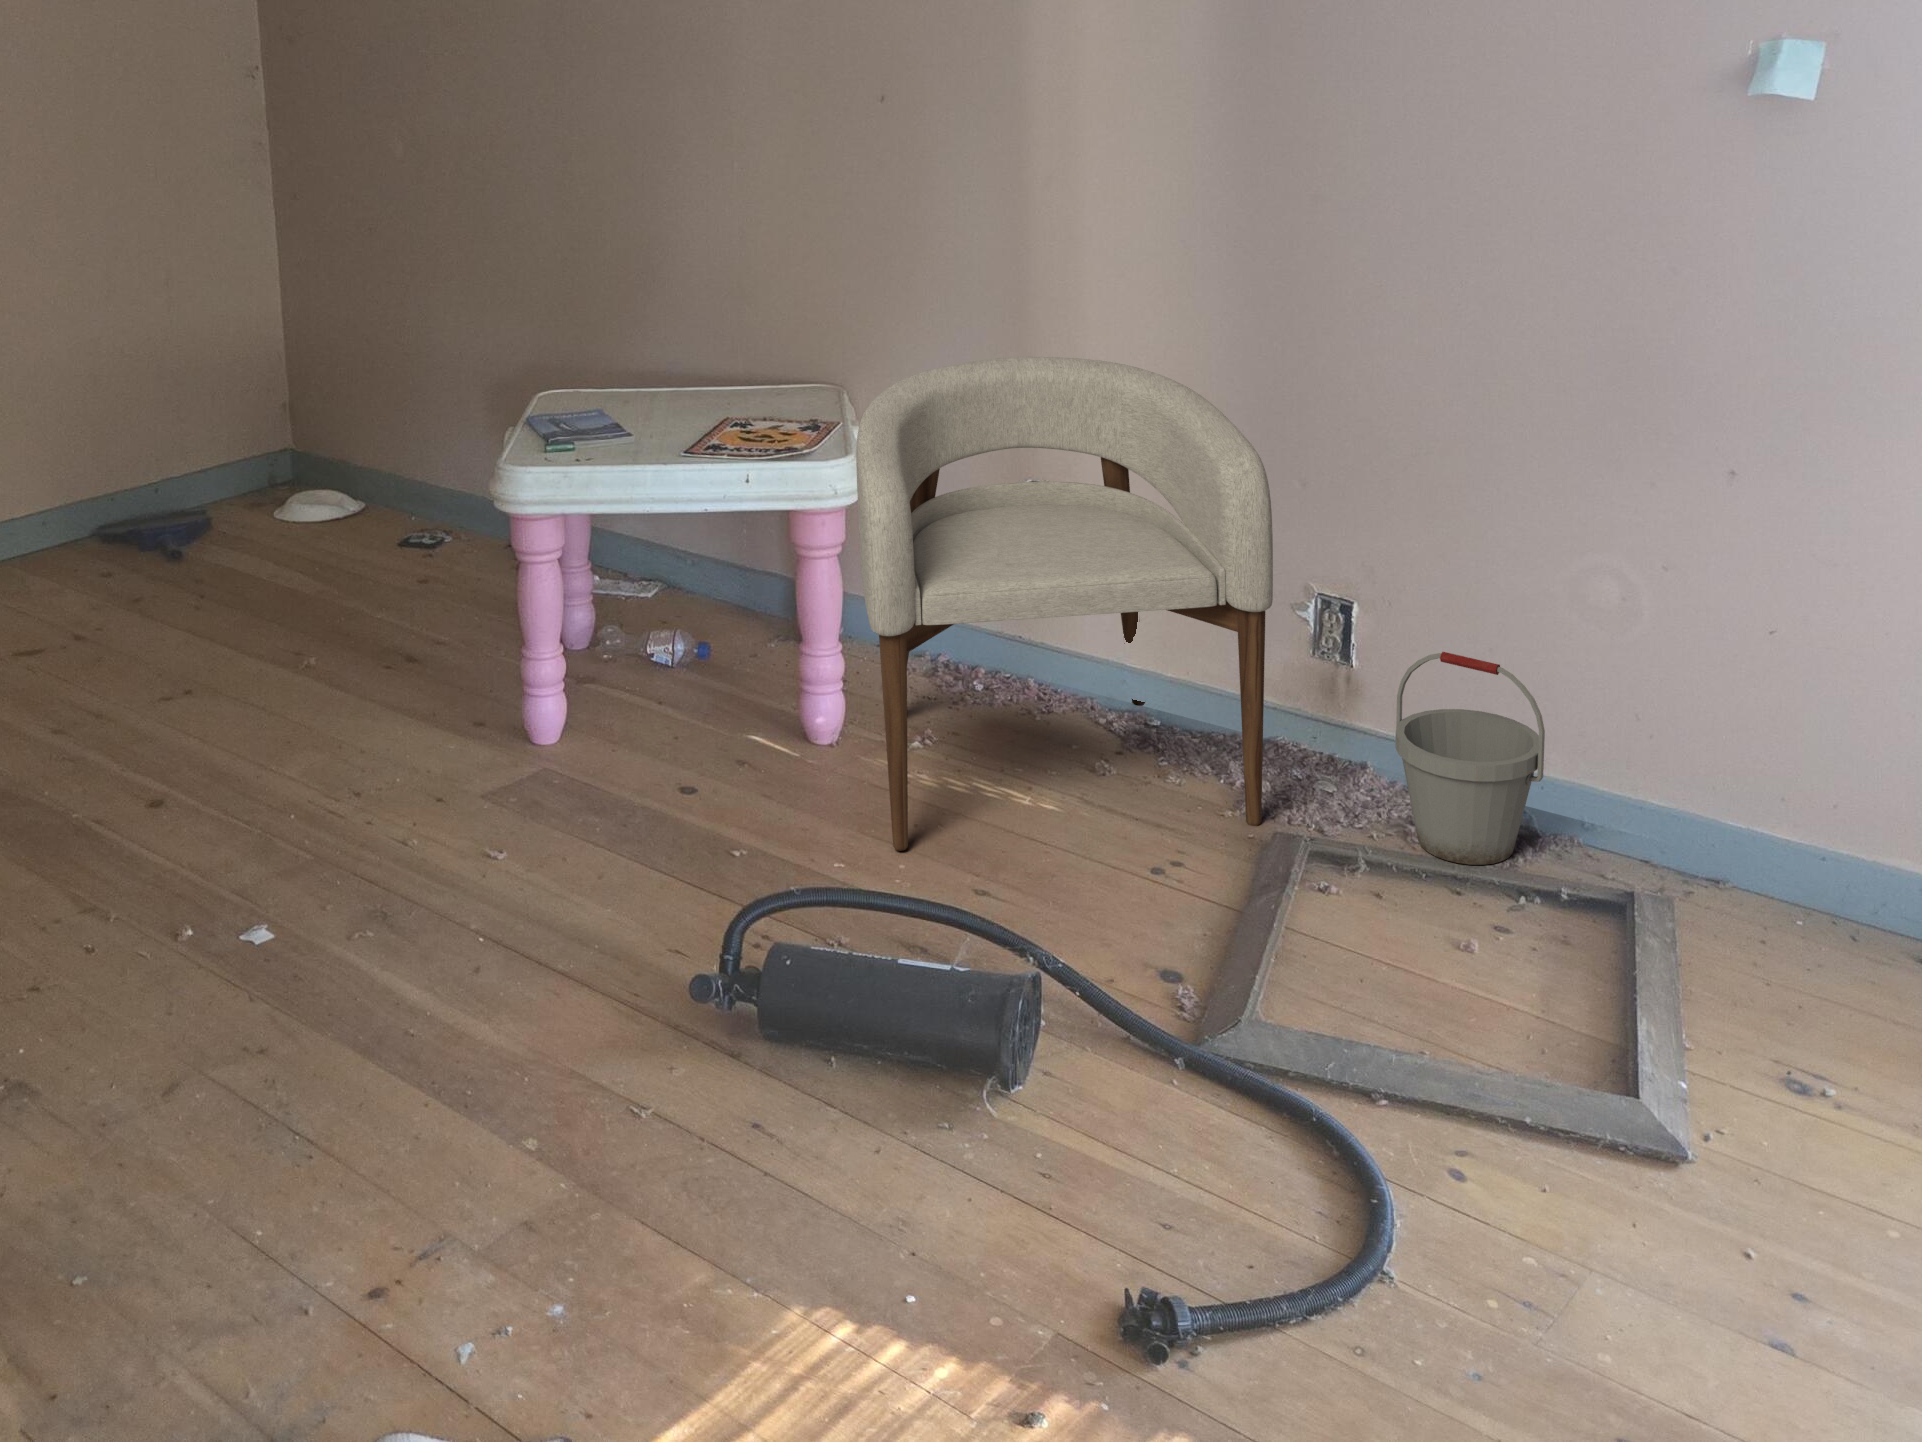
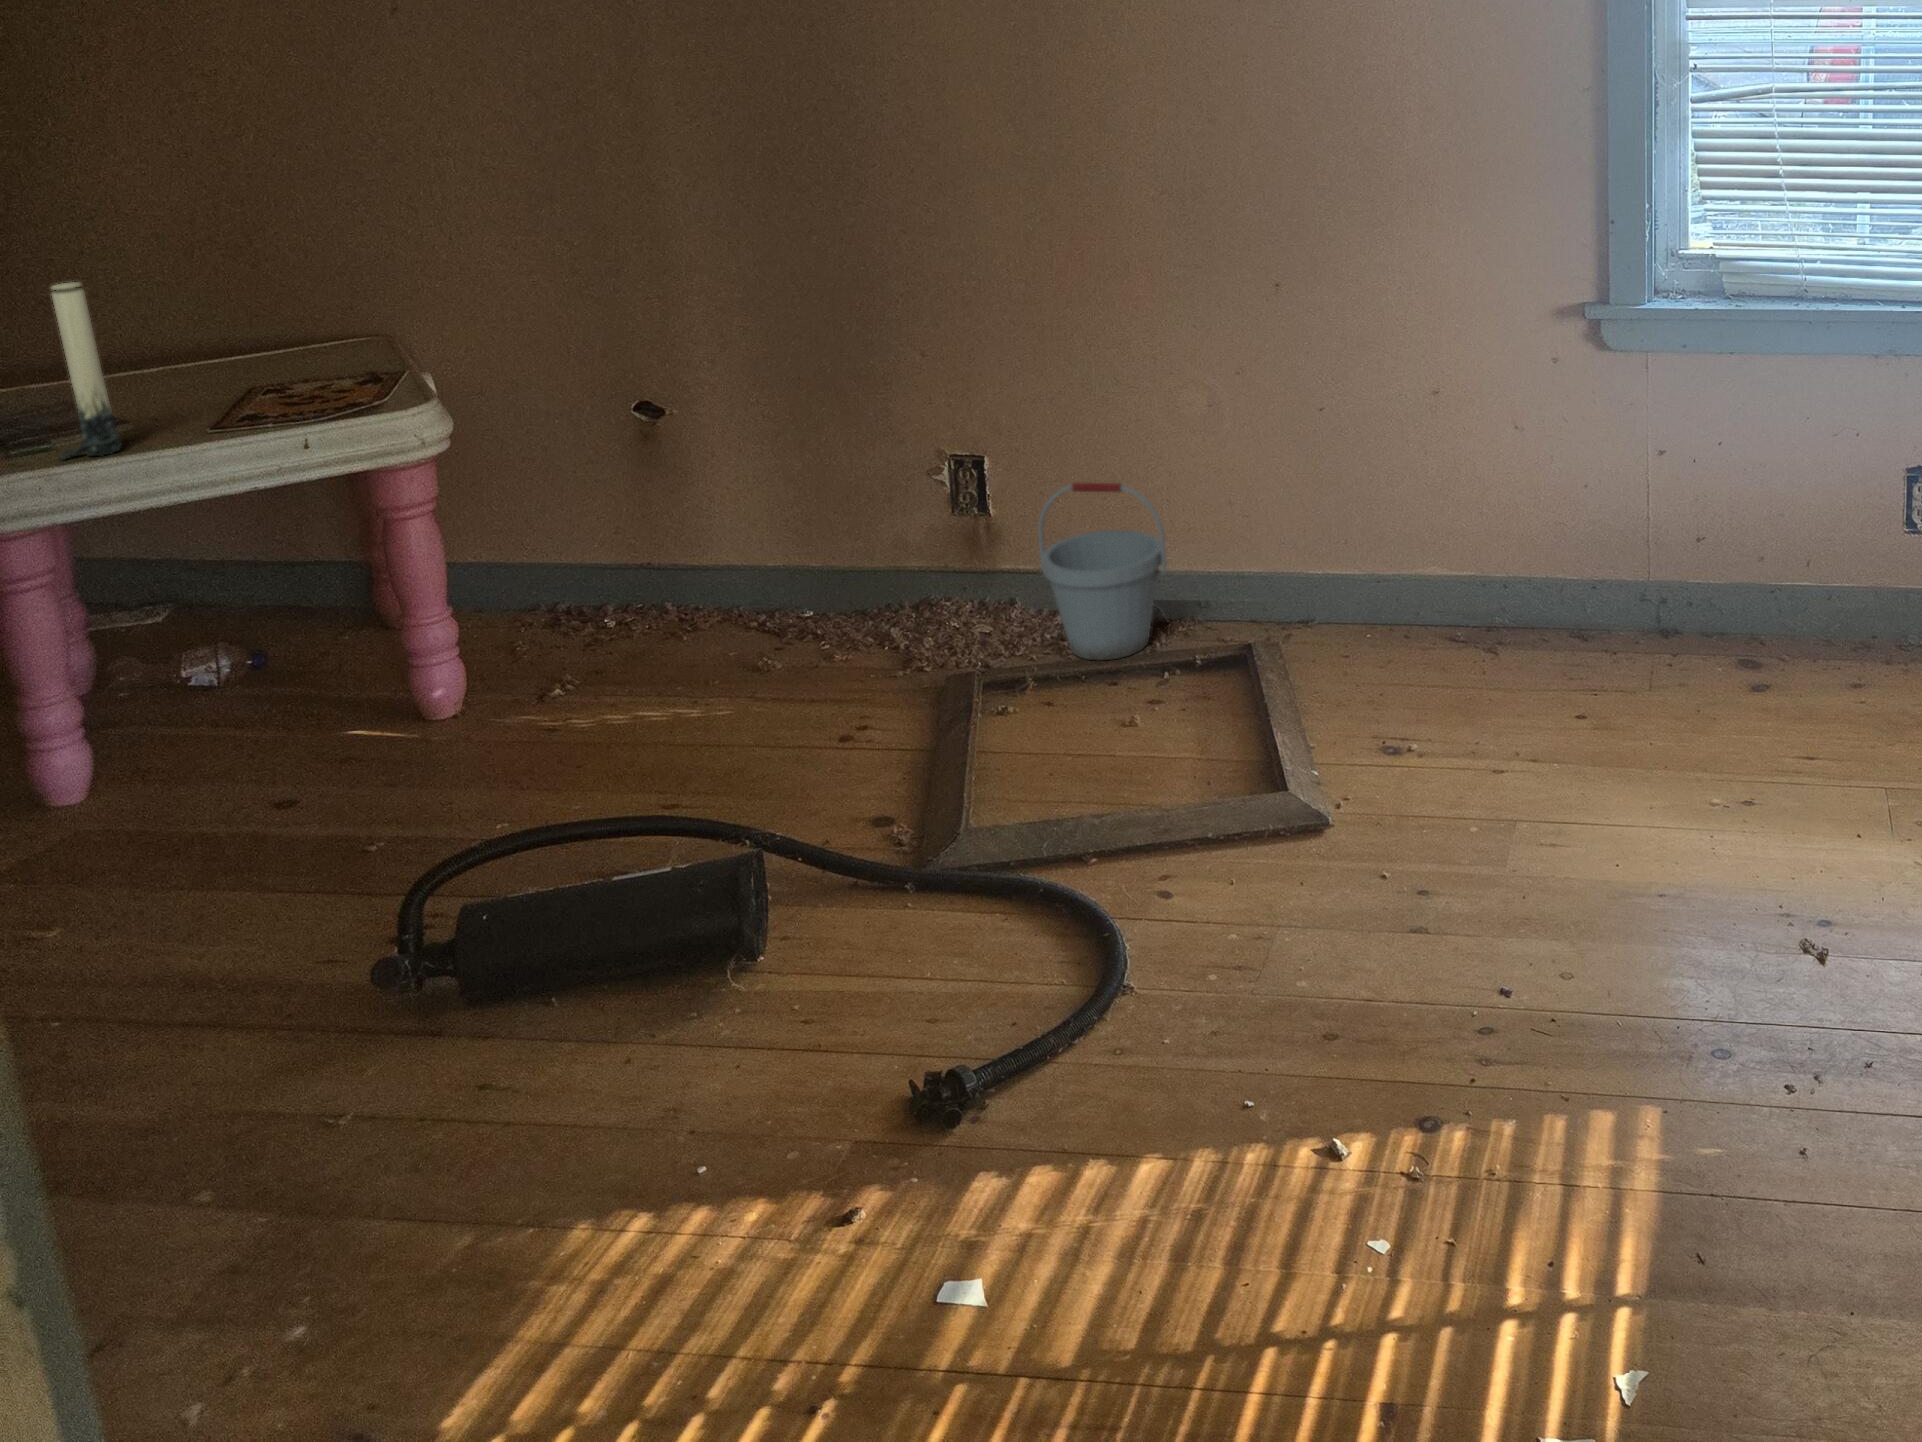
candle: none [574,321,614,468] -> present [51,282,121,460]
armchair: present [856,357,1273,851] -> none [454,271,932,791]

